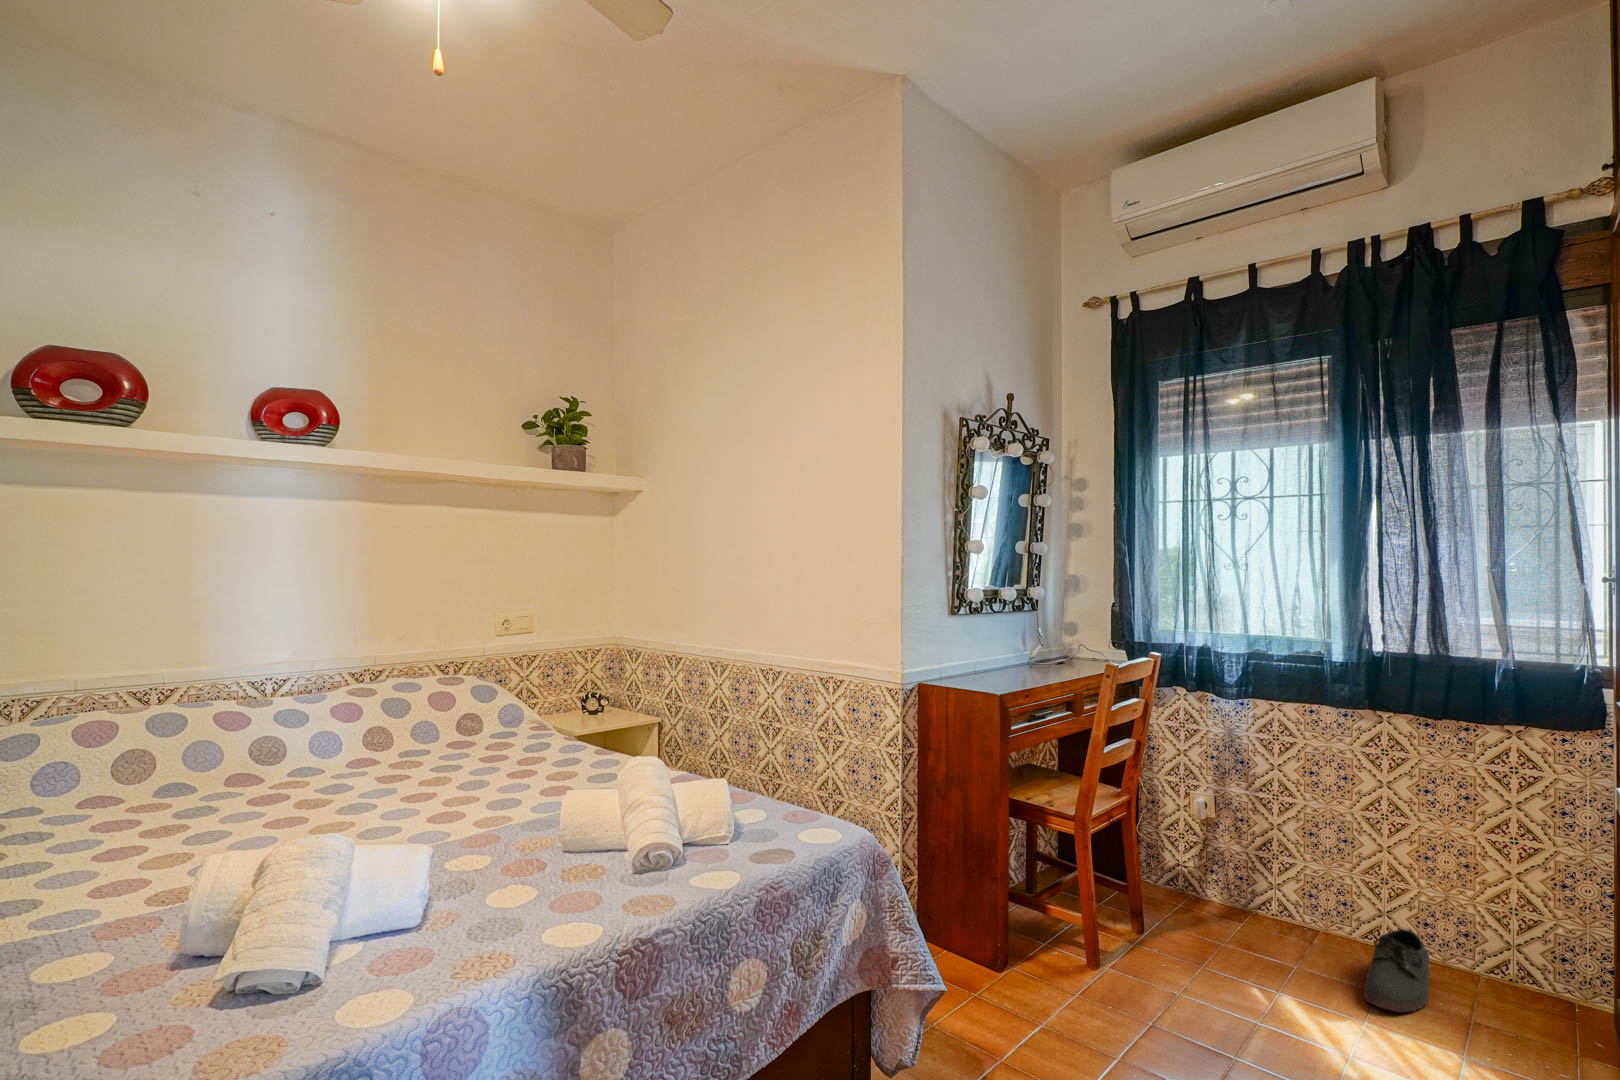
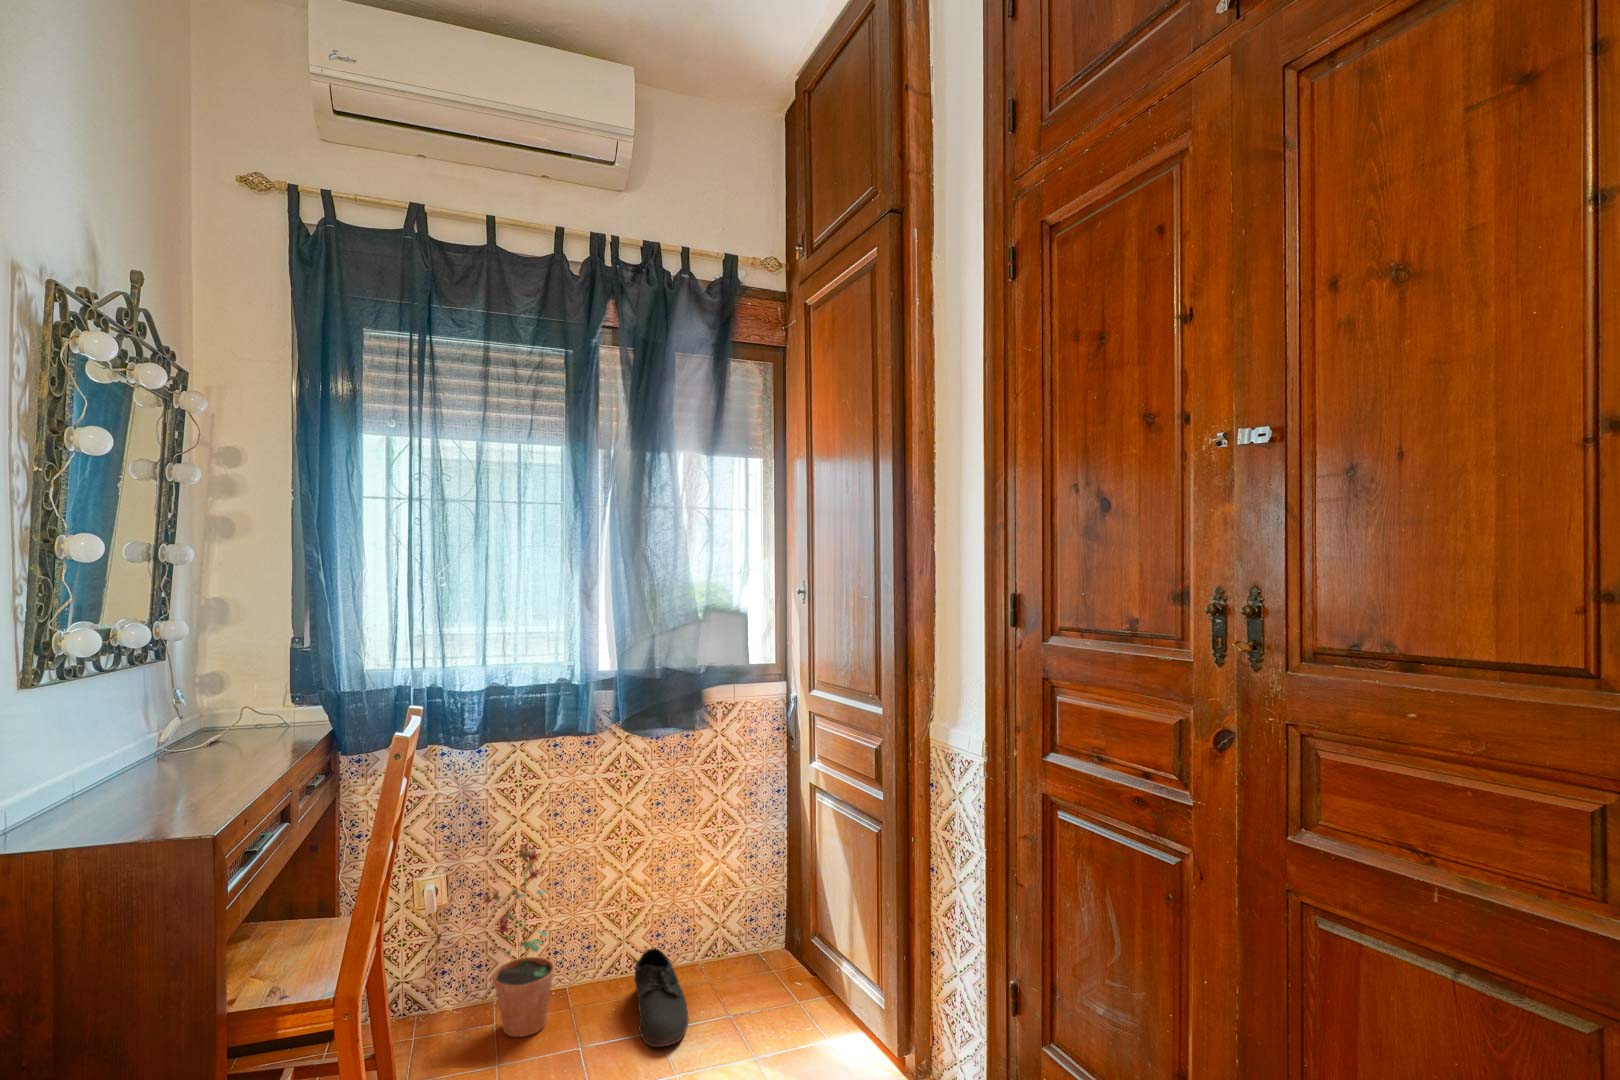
potted plant: none [1234,788,1295,946] -> present [484,844,554,1037]

